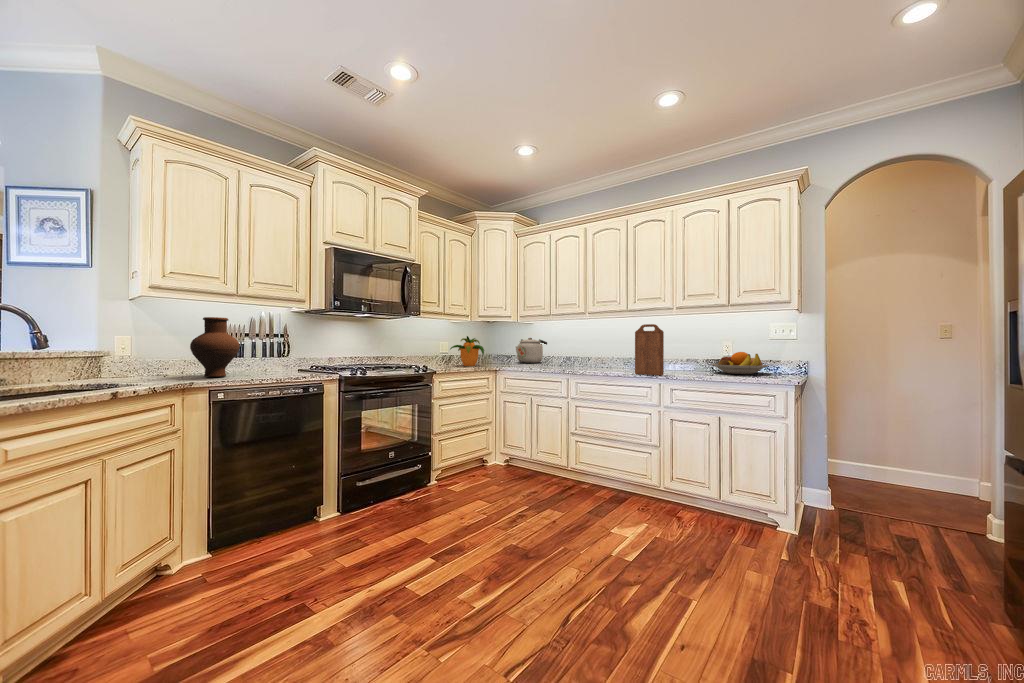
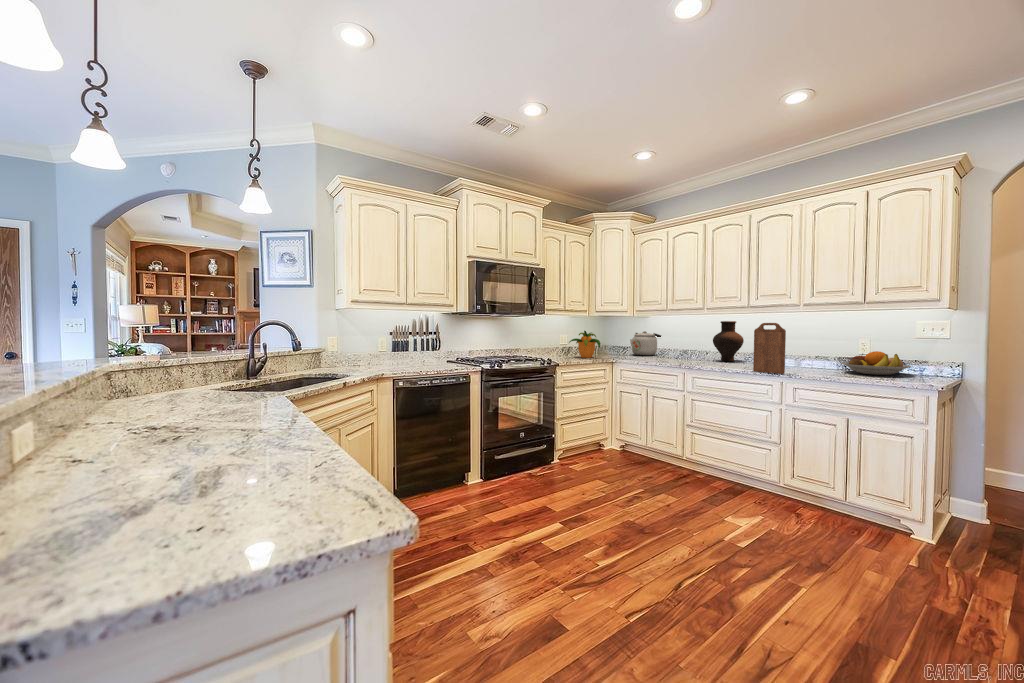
vase: present [190,317,240,377] -> present [713,321,744,361]

